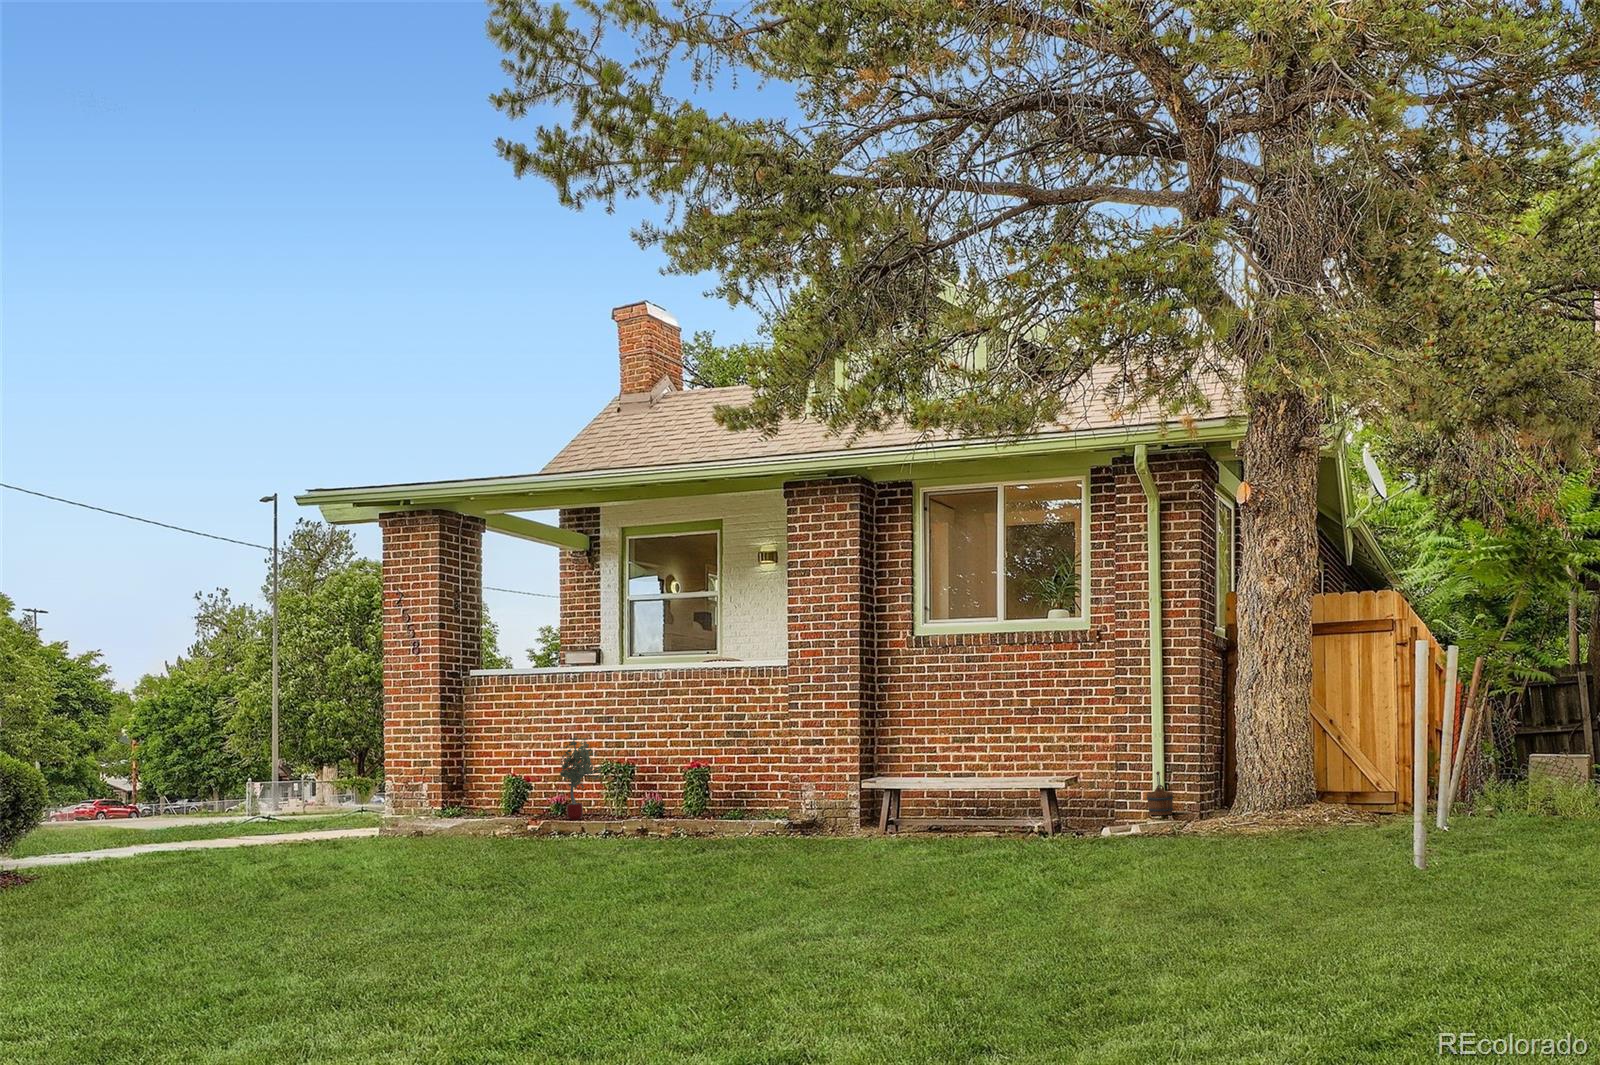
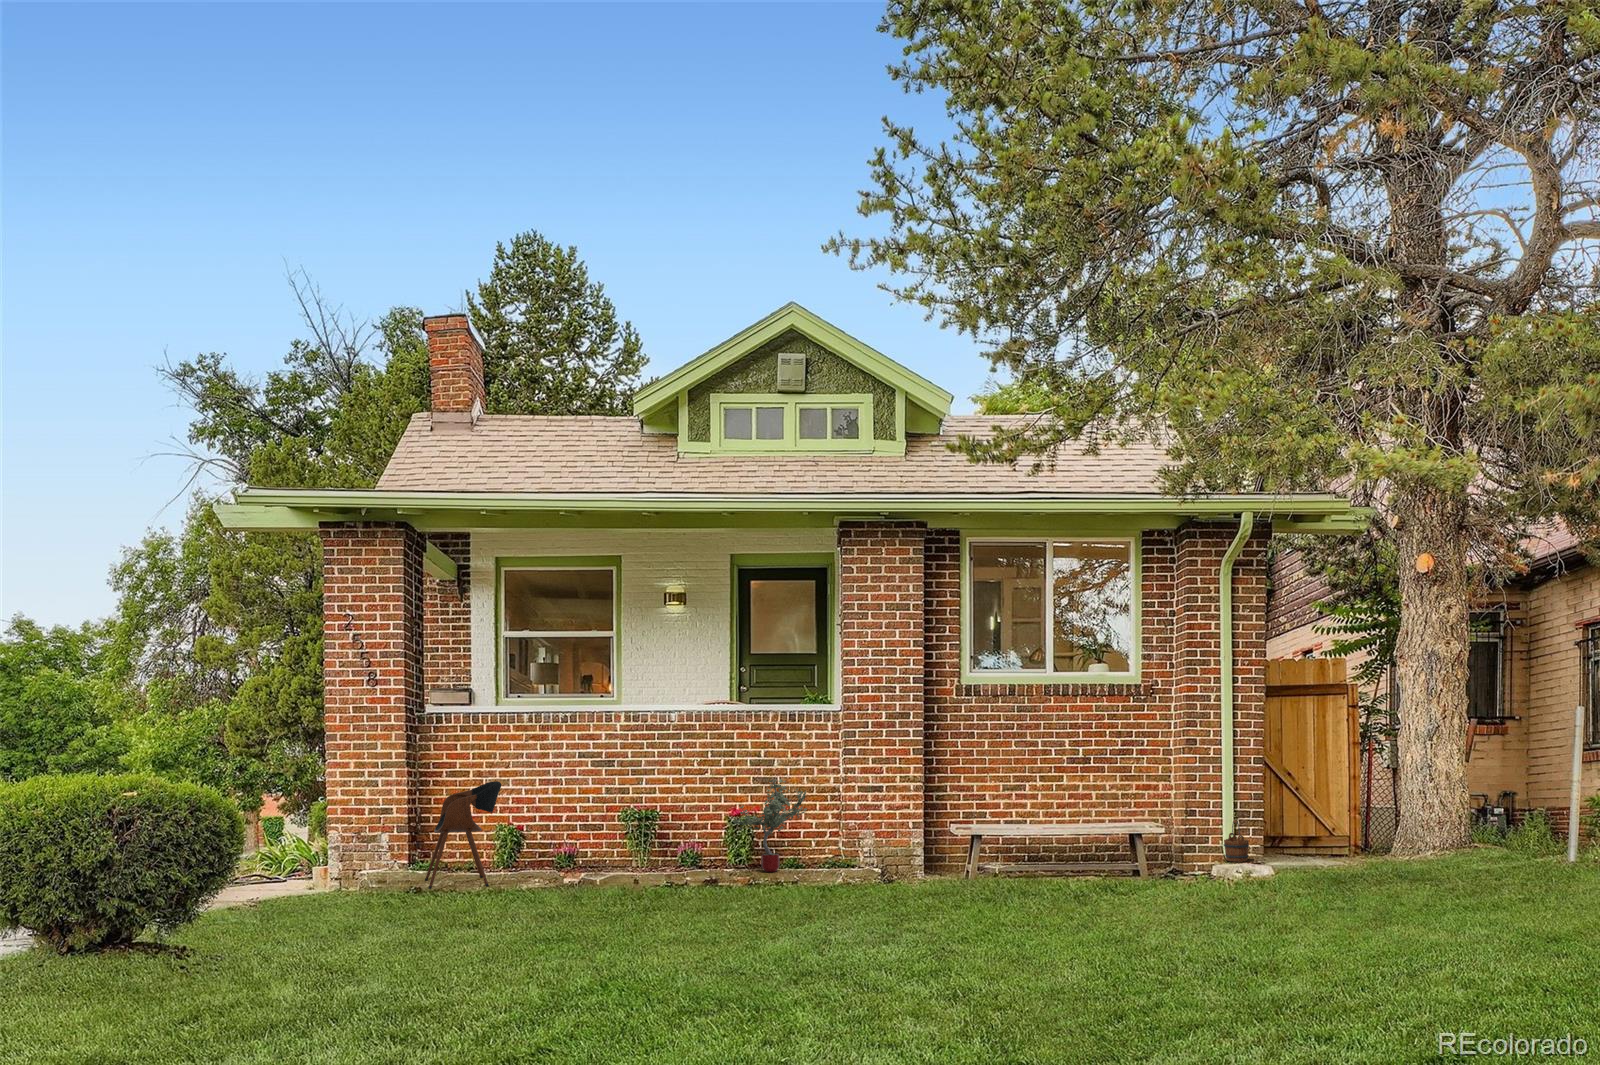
chair: none [434,736,505,828] -> present [425,781,501,889]
potted tree: present [560,737,602,820] -> present [733,779,807,872]

